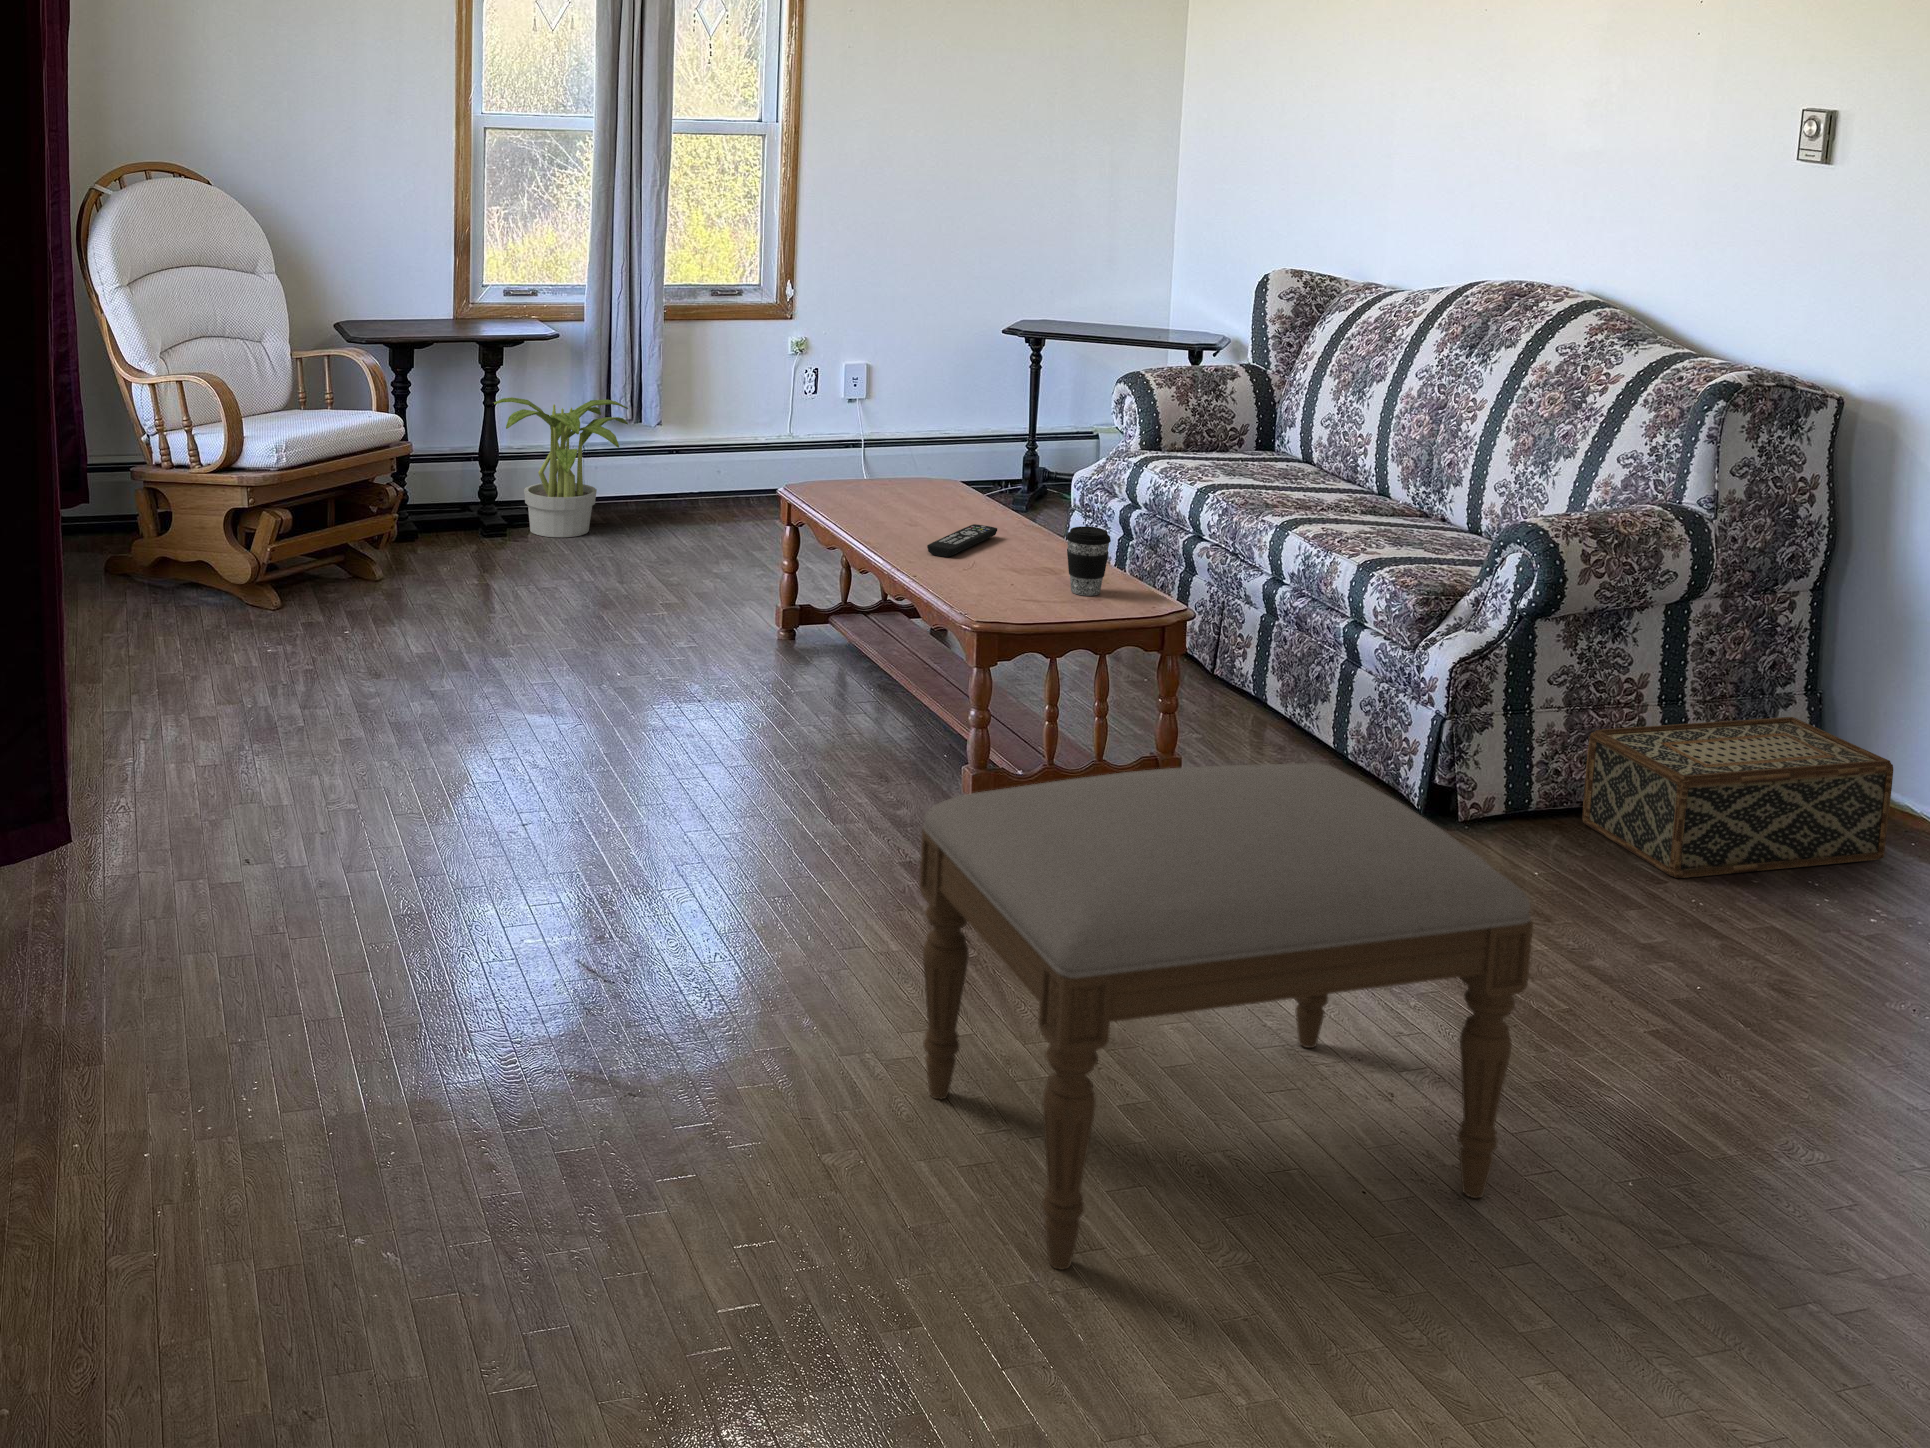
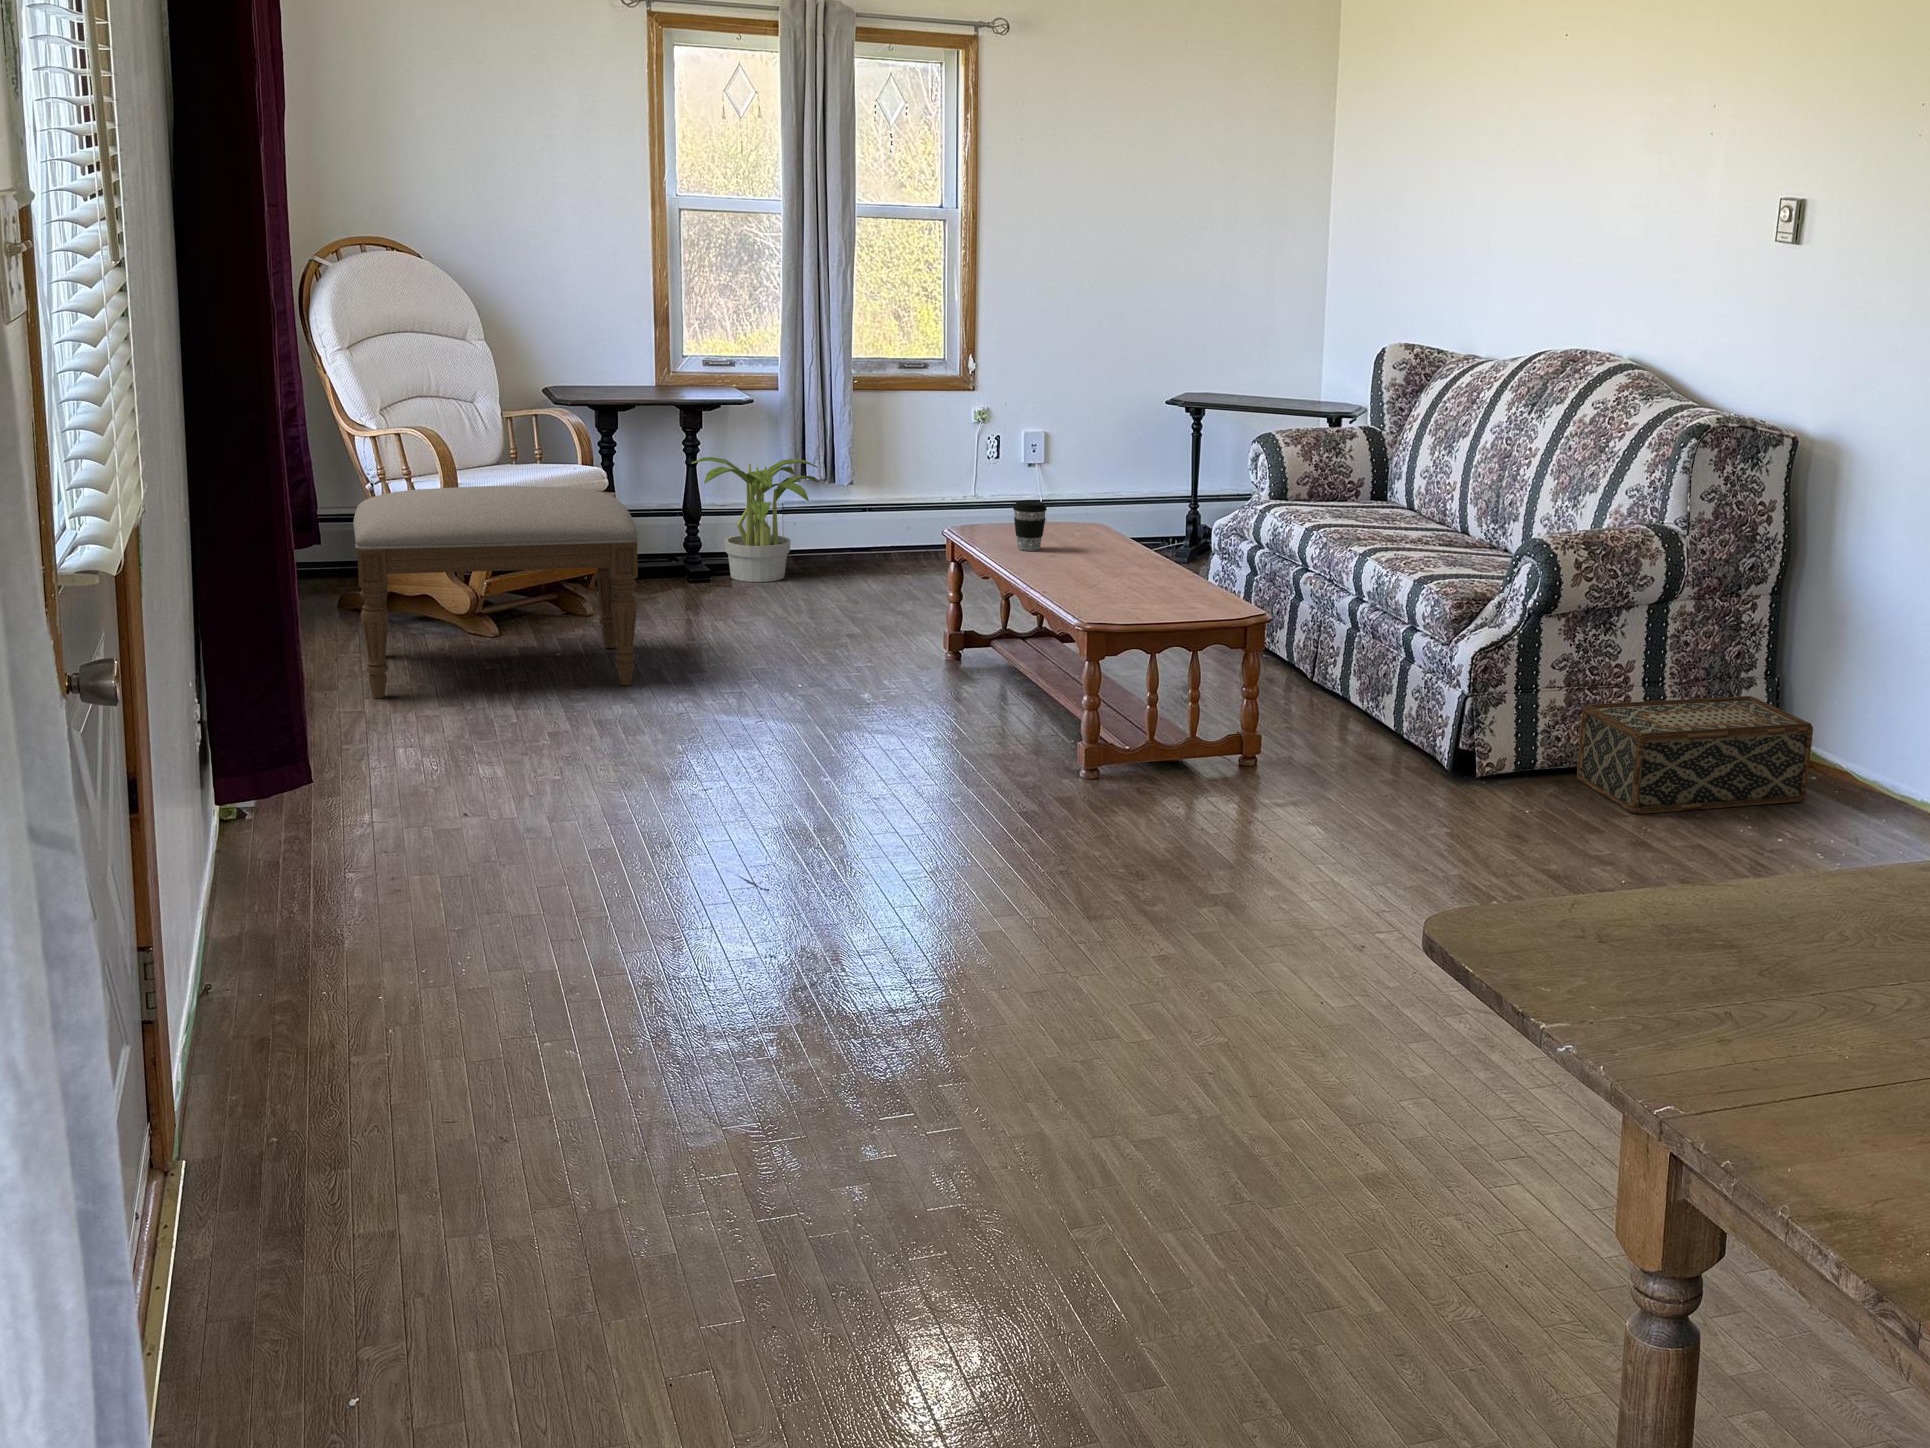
remote control: present [927,524,997,557] -> none [1055,552,1119,575]
coffee cup: present [1066,527,1111,596] -> present [1013,500,1047,551]
ottoman: present [919,763,1533,1270] -> present [353,486,638,698]

